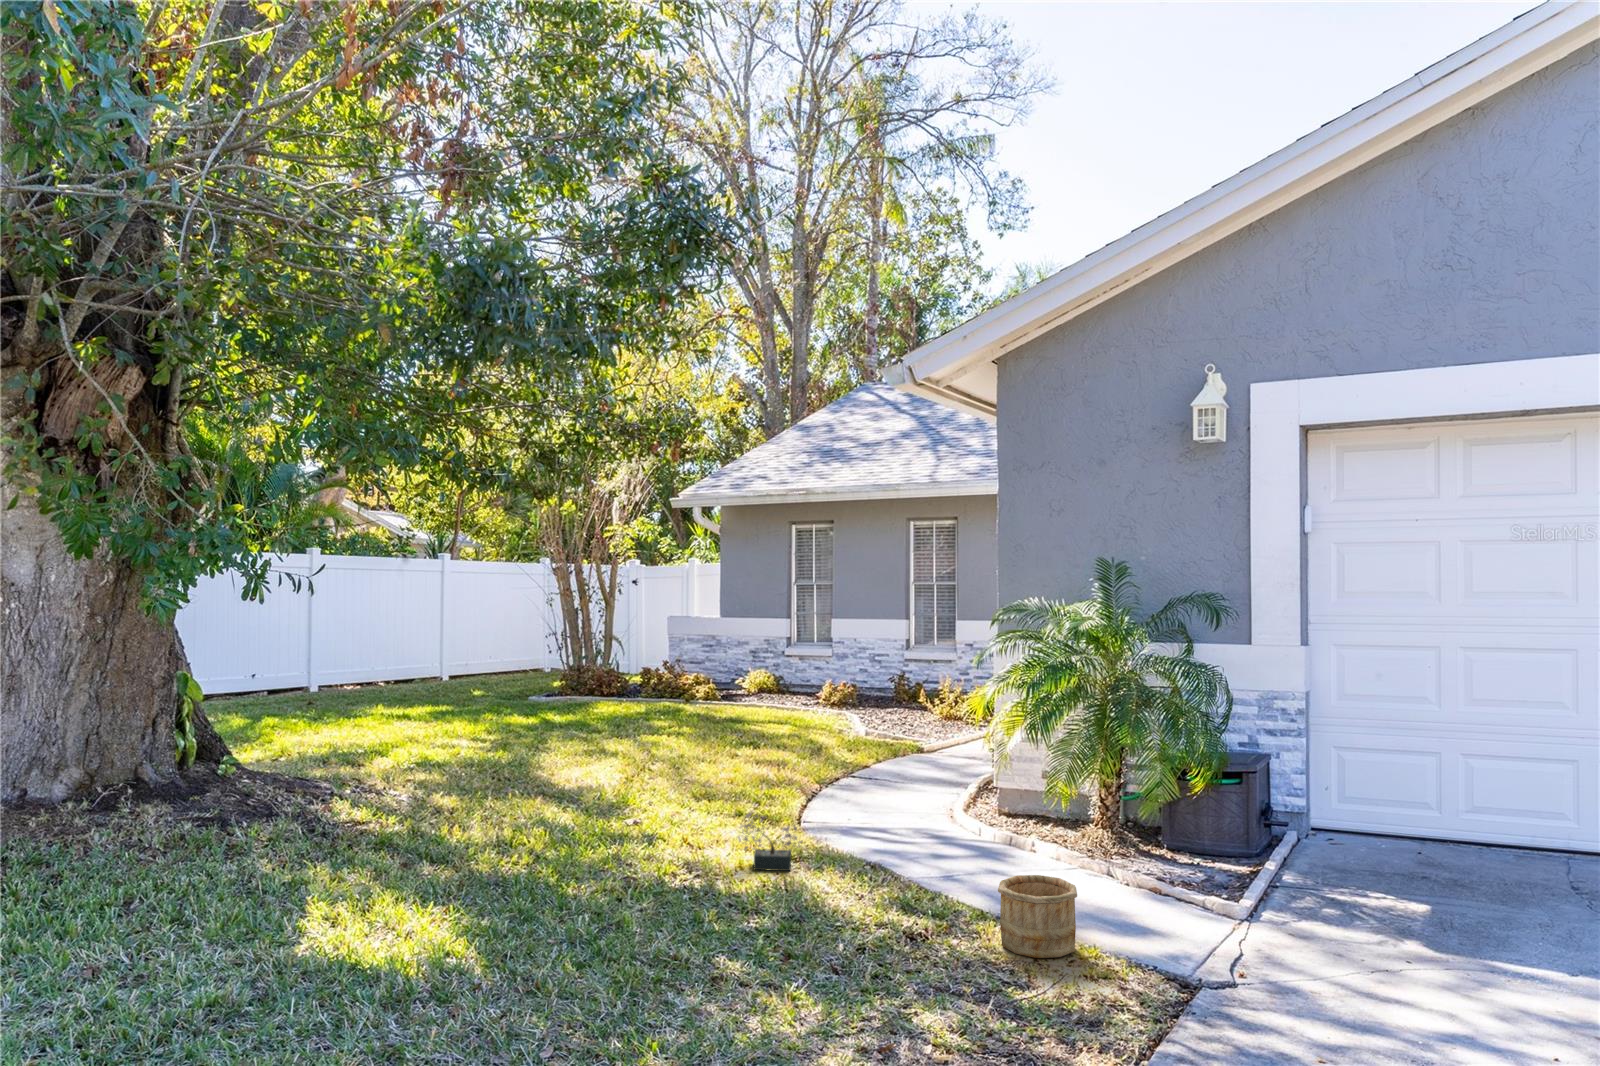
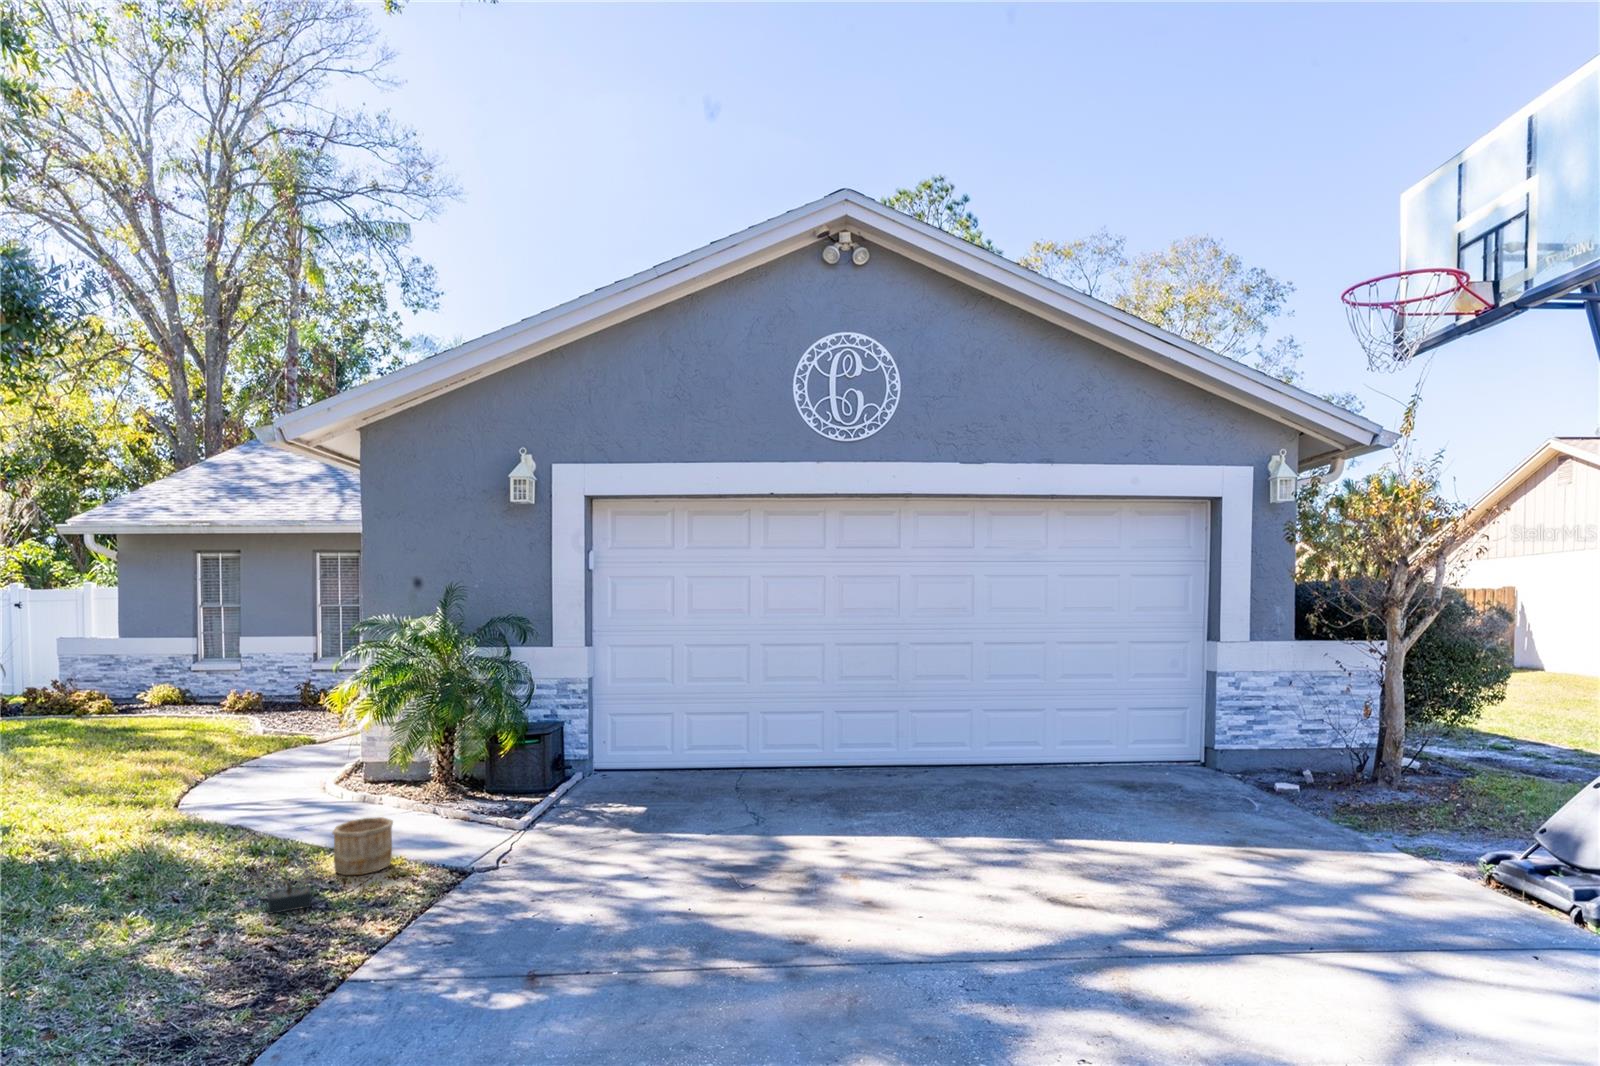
decorative plant: present [739,812,803,871] -> present [249,856,322,914]

